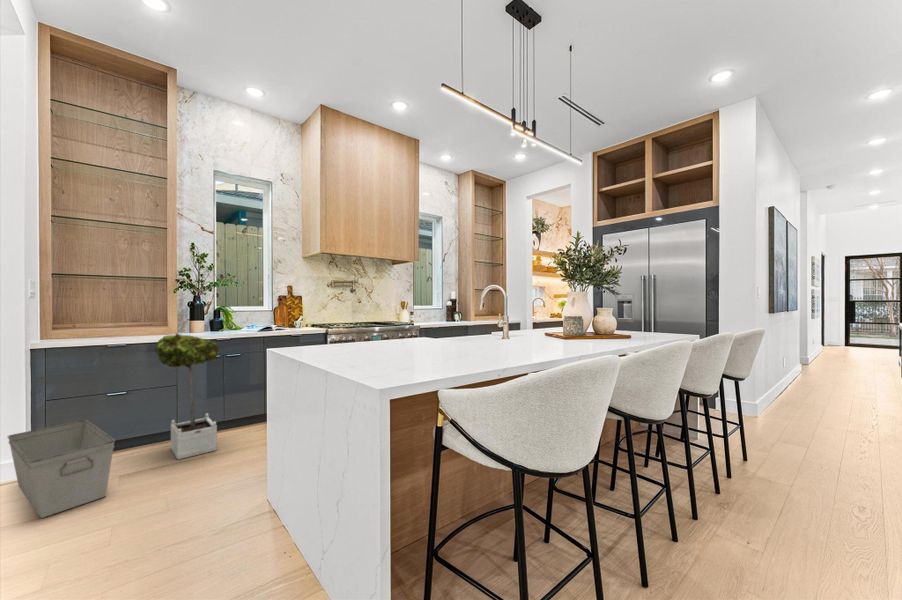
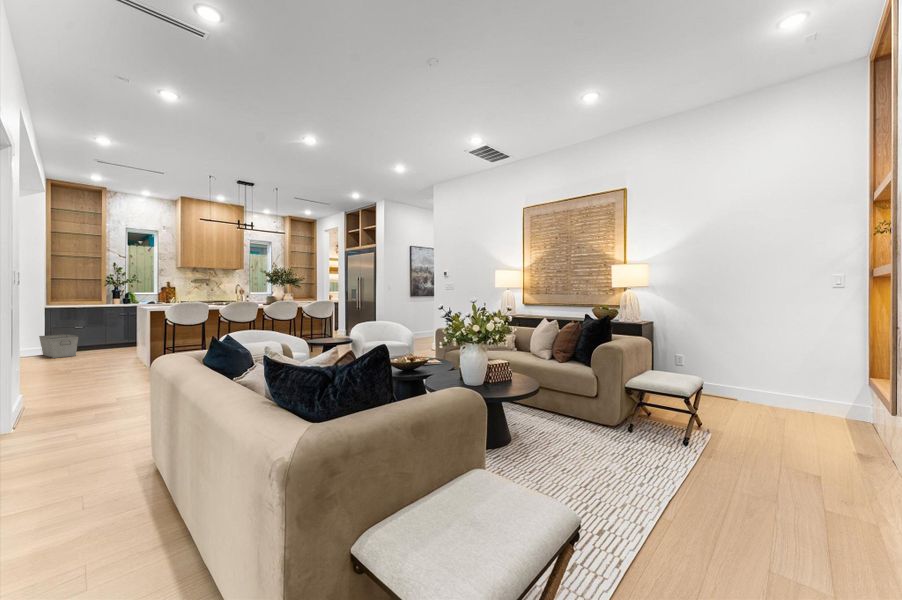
potted tree: present [155,333,219,459] -> none [95,300,123,351]

